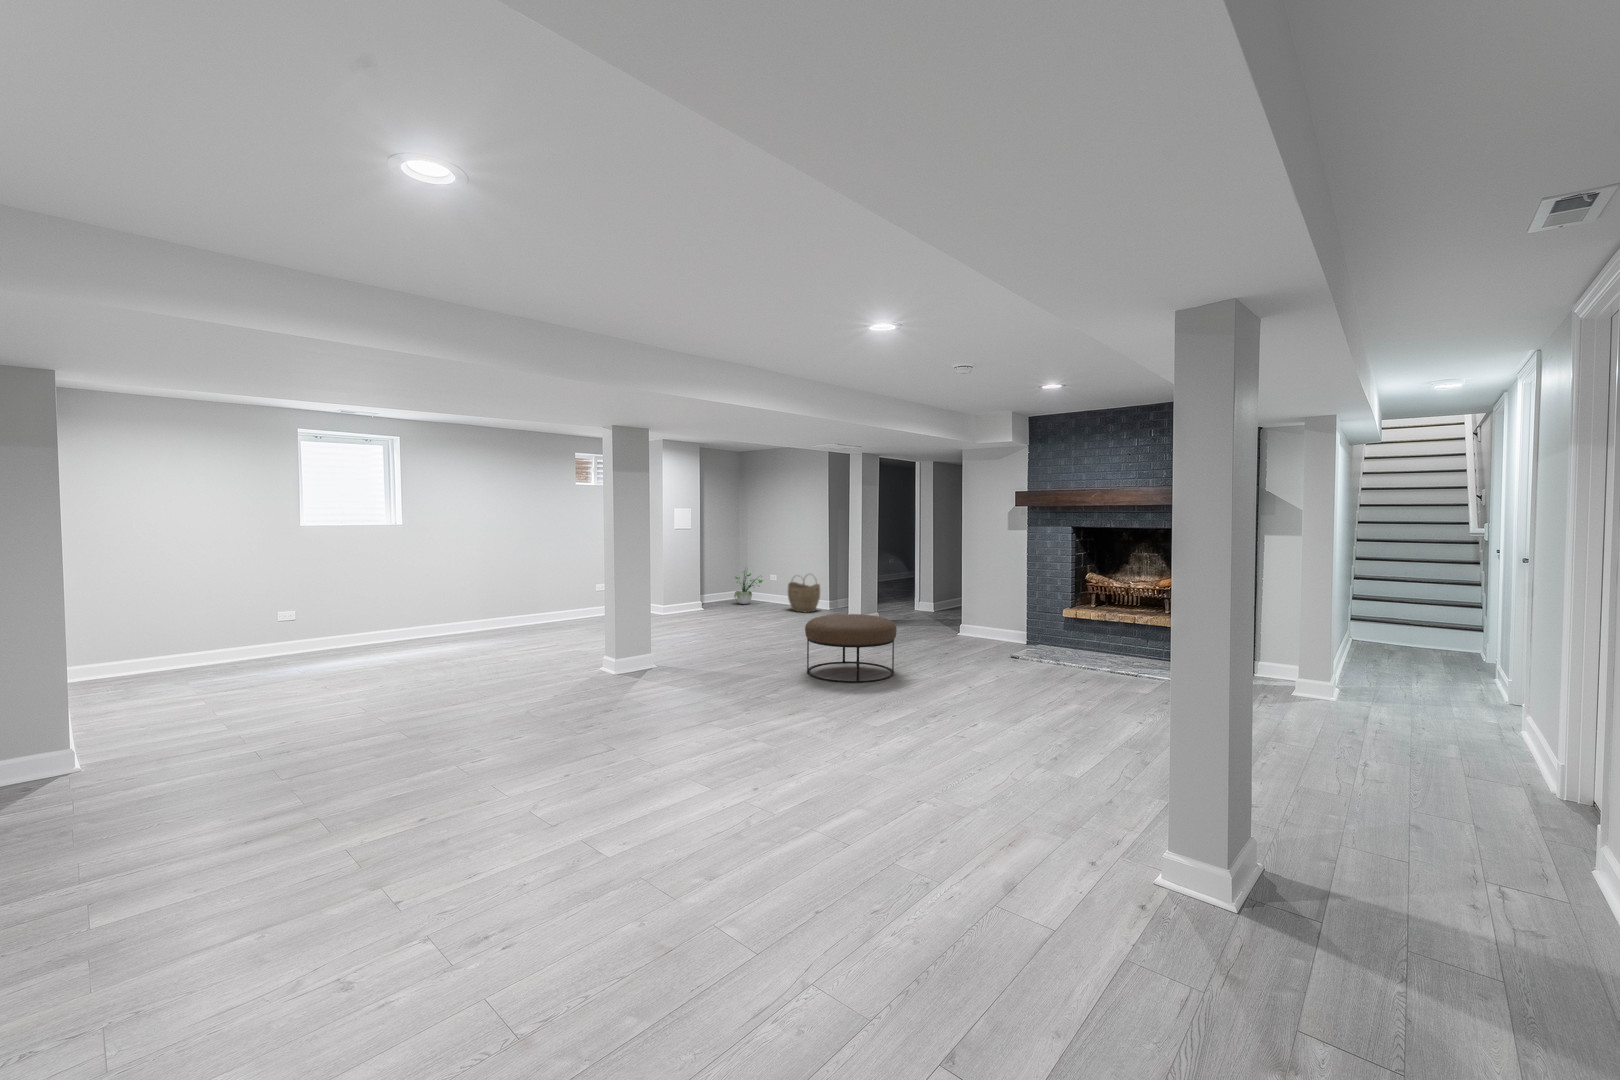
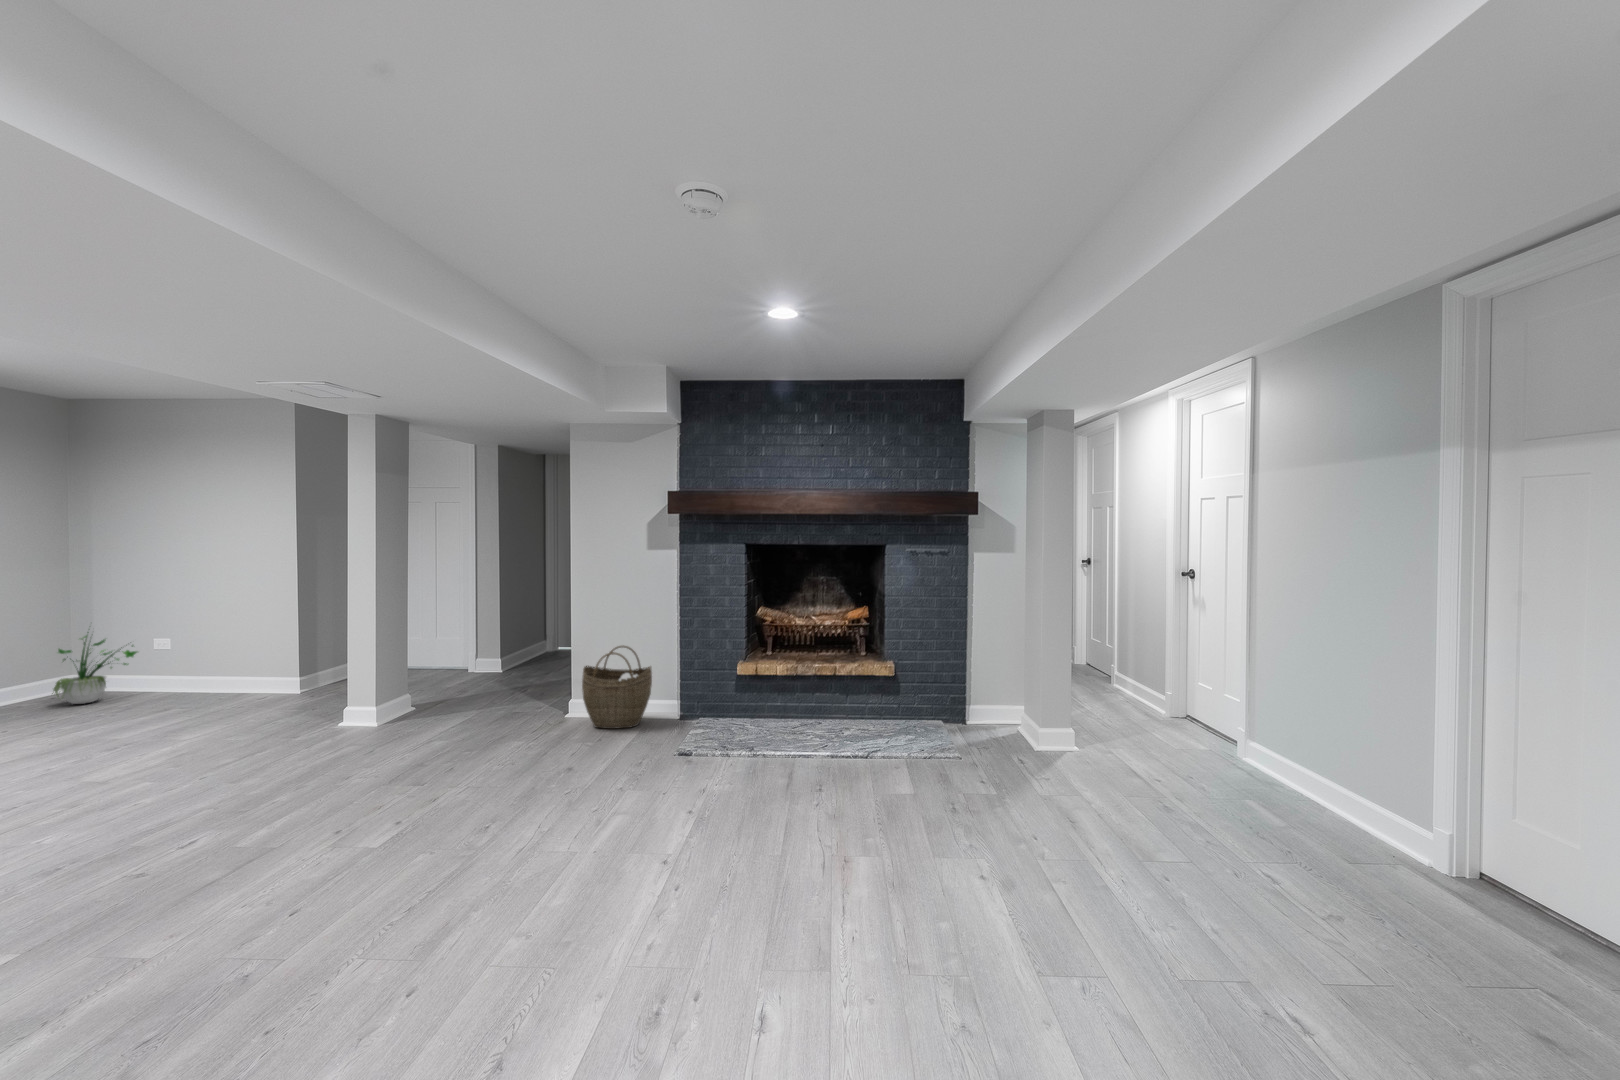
woven basket: present [788,579,820,612] -> present [582,645,652,729]
ottoman: present [805,614,897,682] -> none [229,739,497,959]

